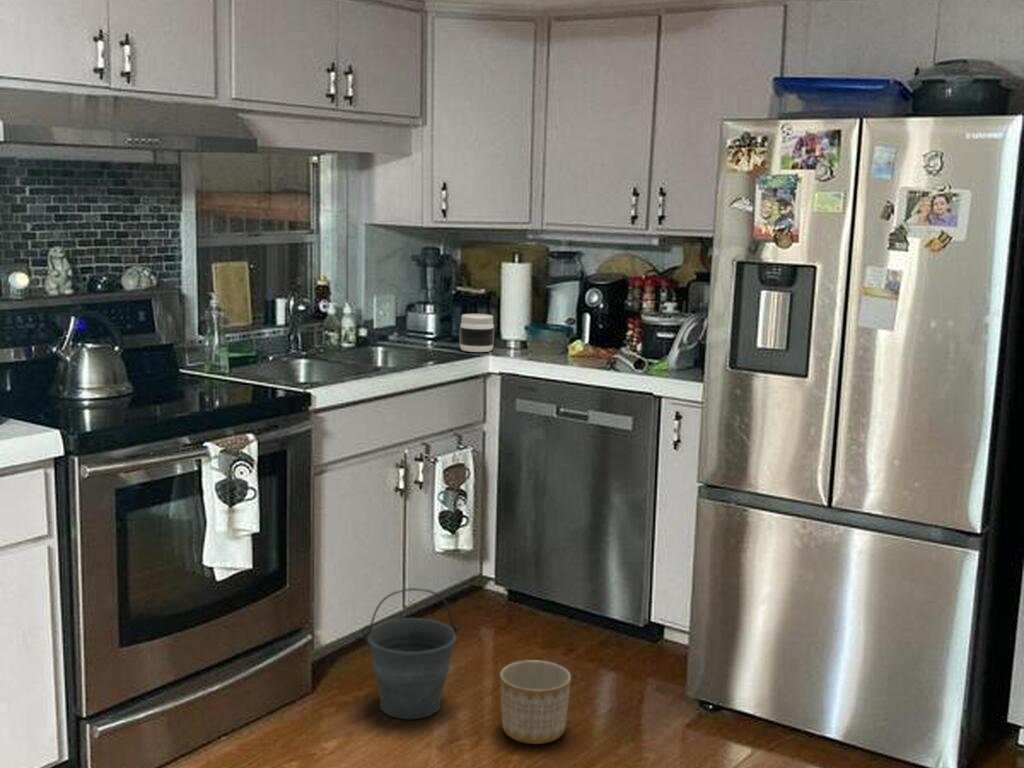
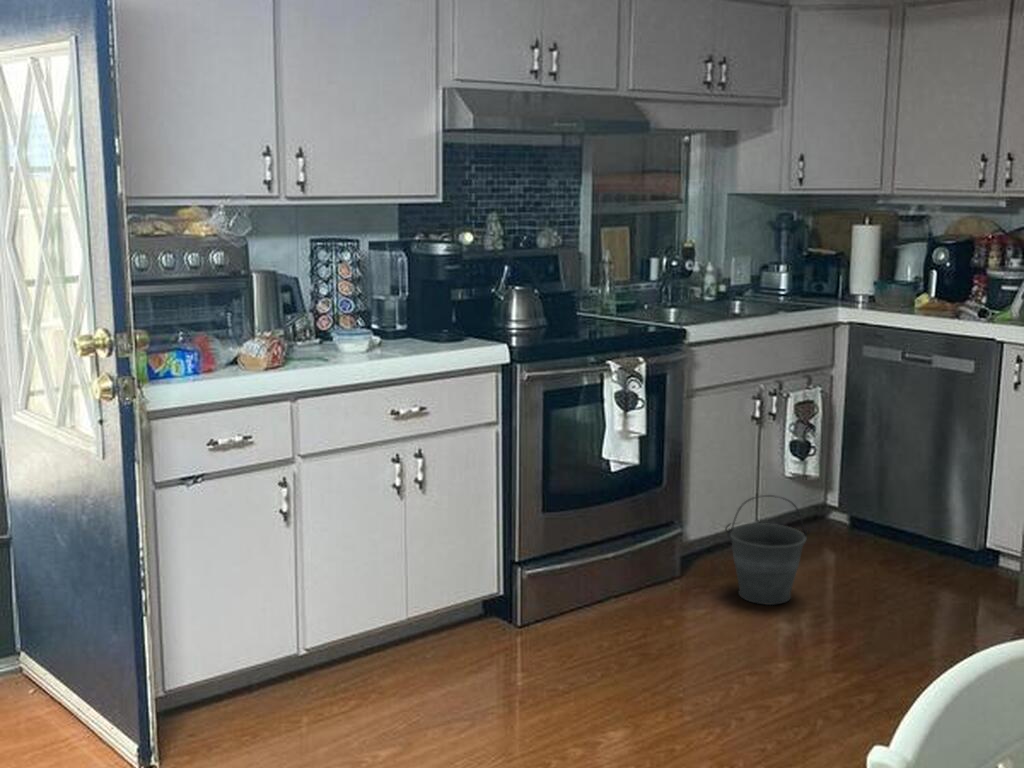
jar: present [460,314,494,352] -> none [812,271,844,304]
planter: present [500,660,571,744] -> none [845,562,908,630]

